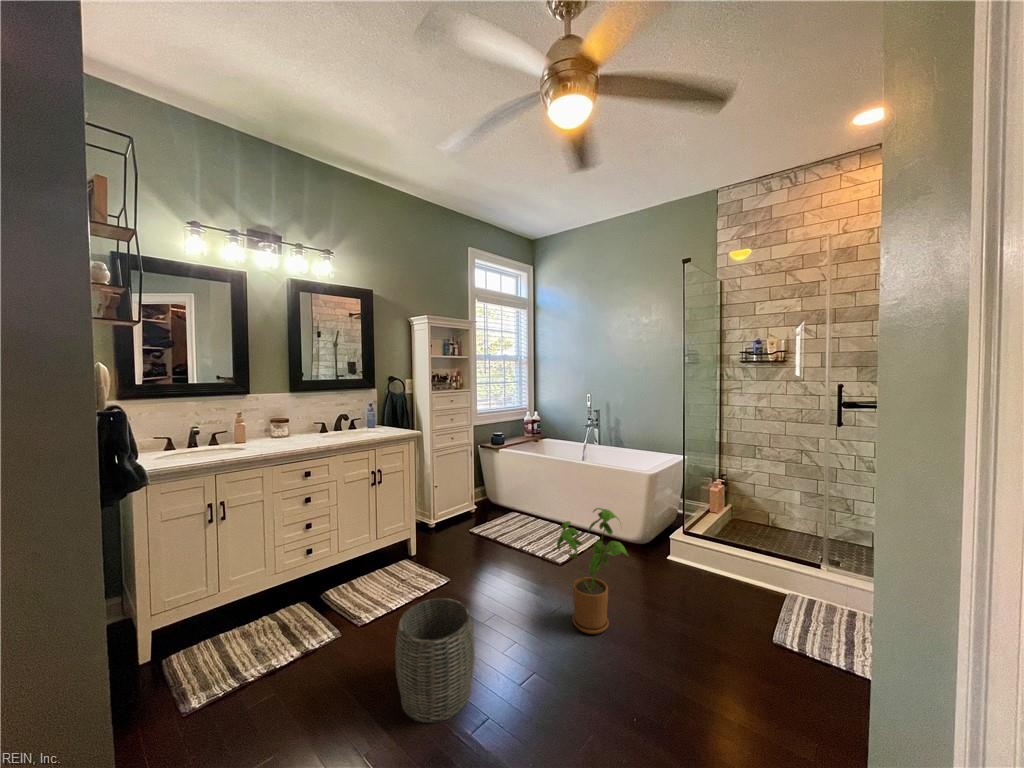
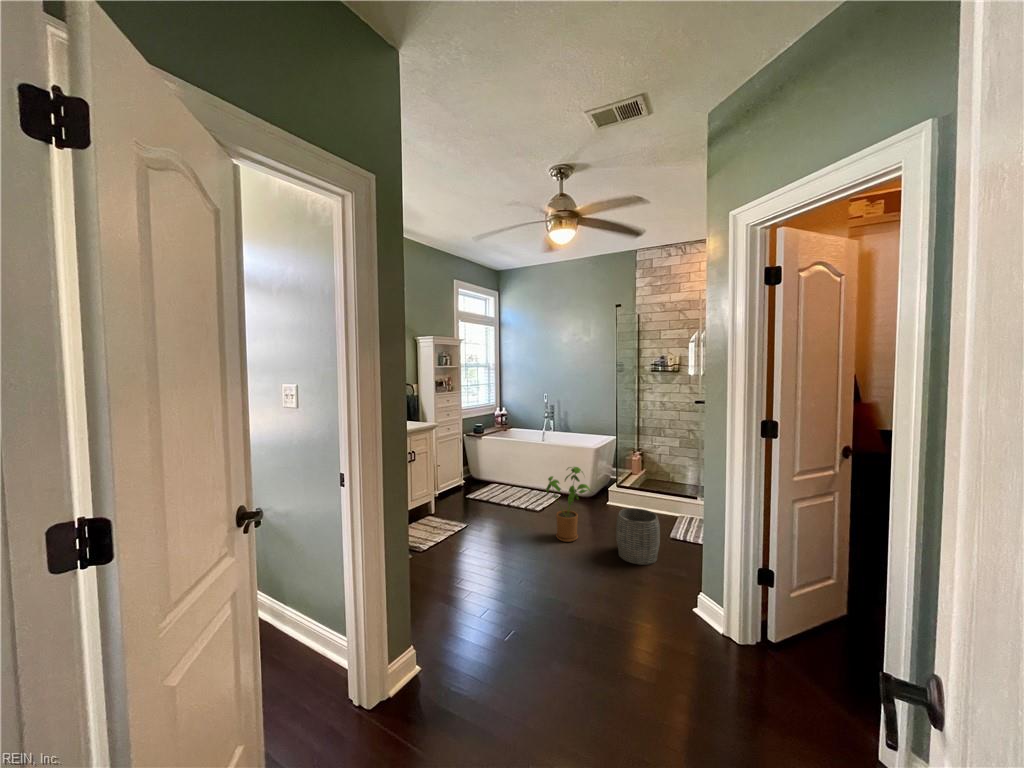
woven basket: present [395,598,475,723] -> present [616,508,660,565]

